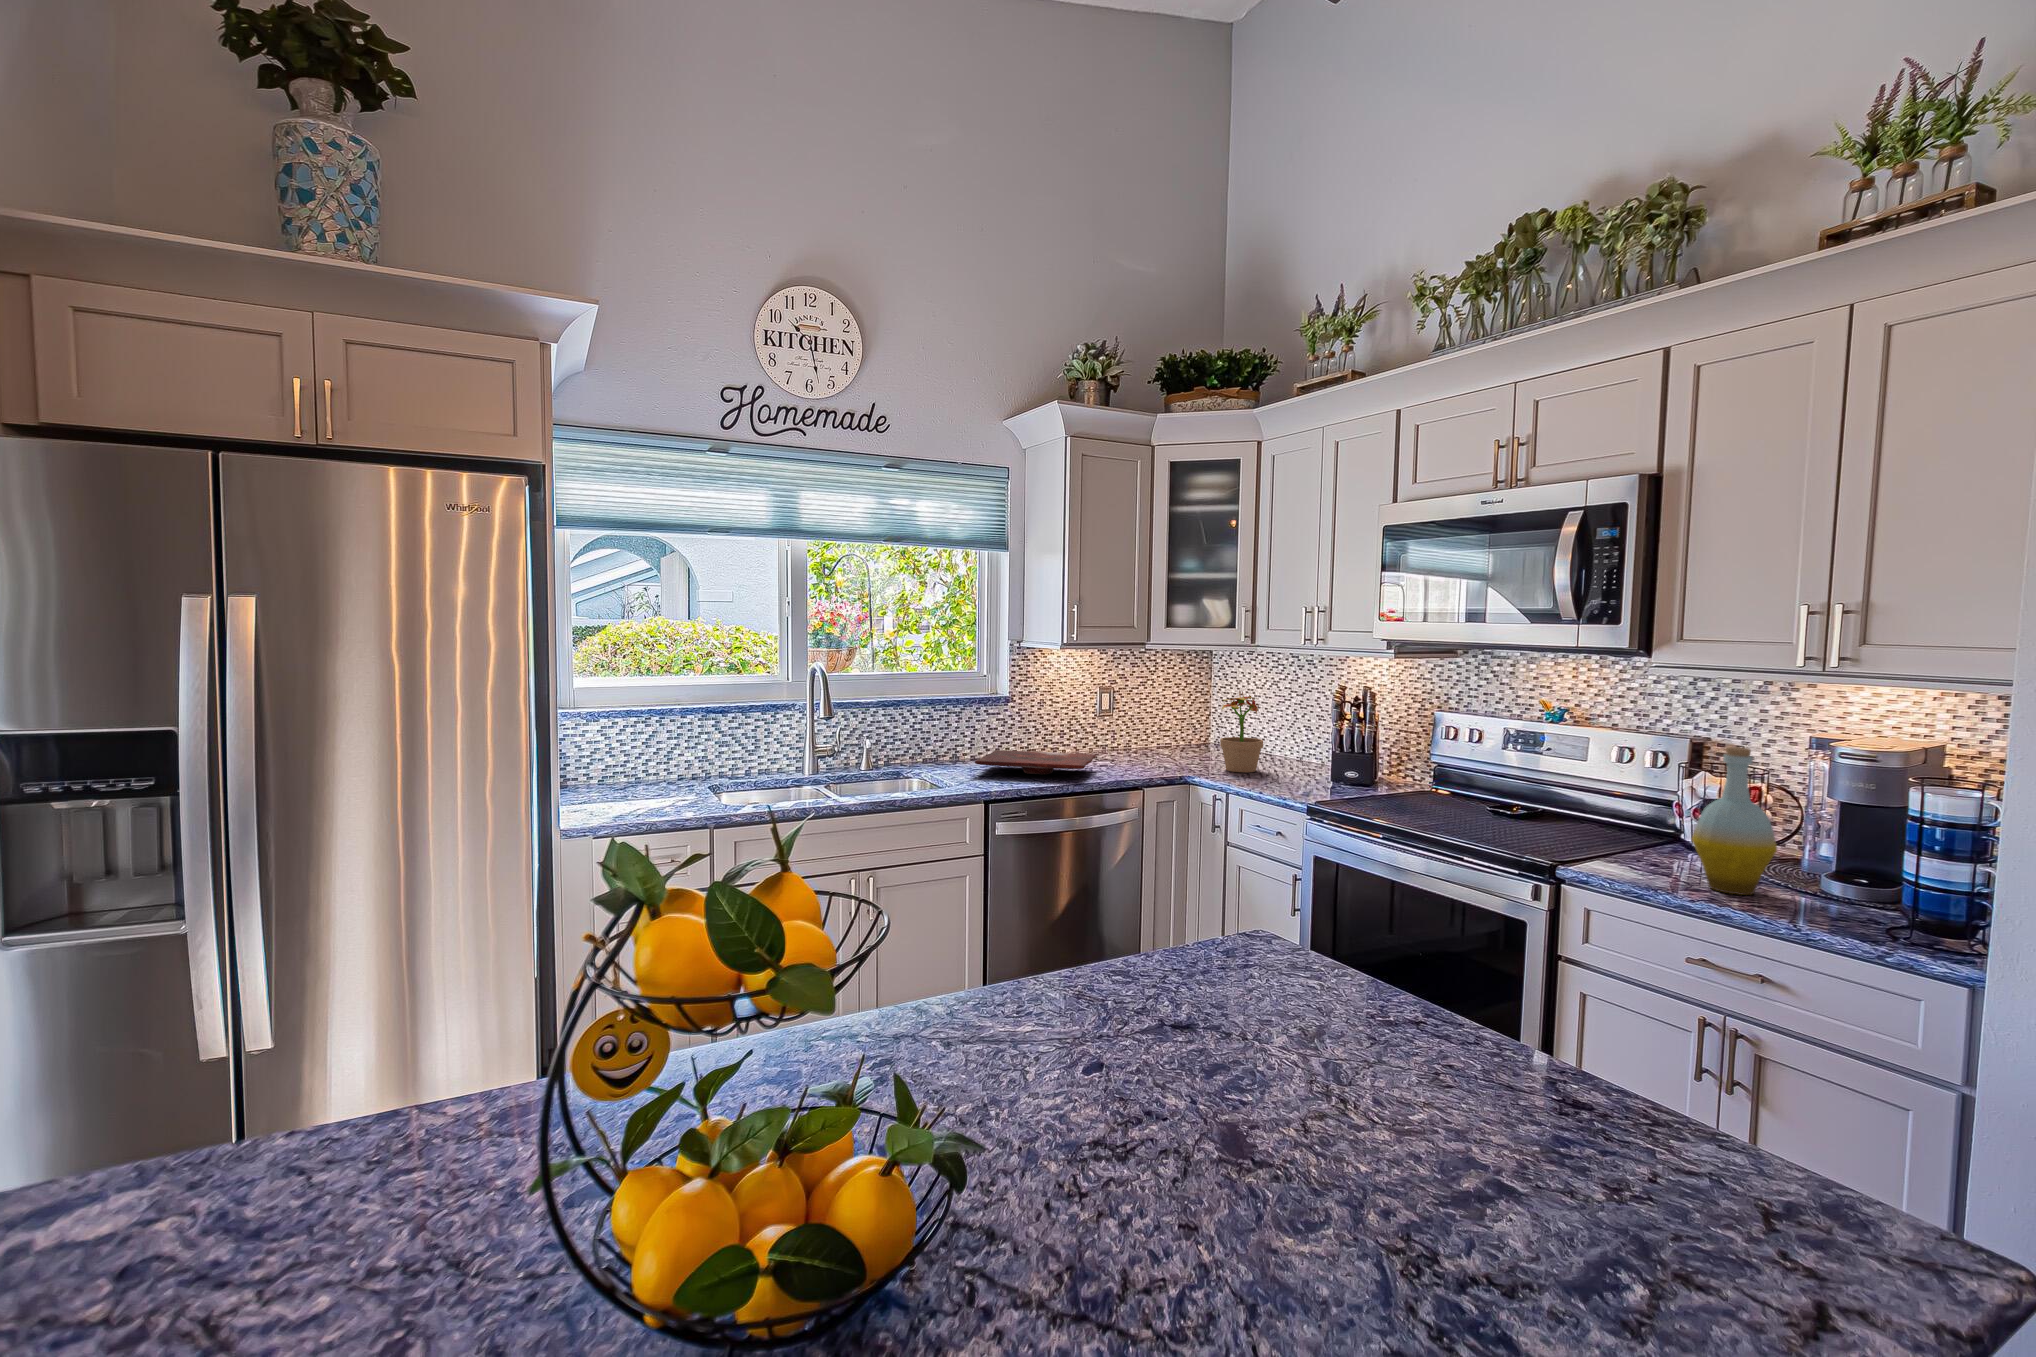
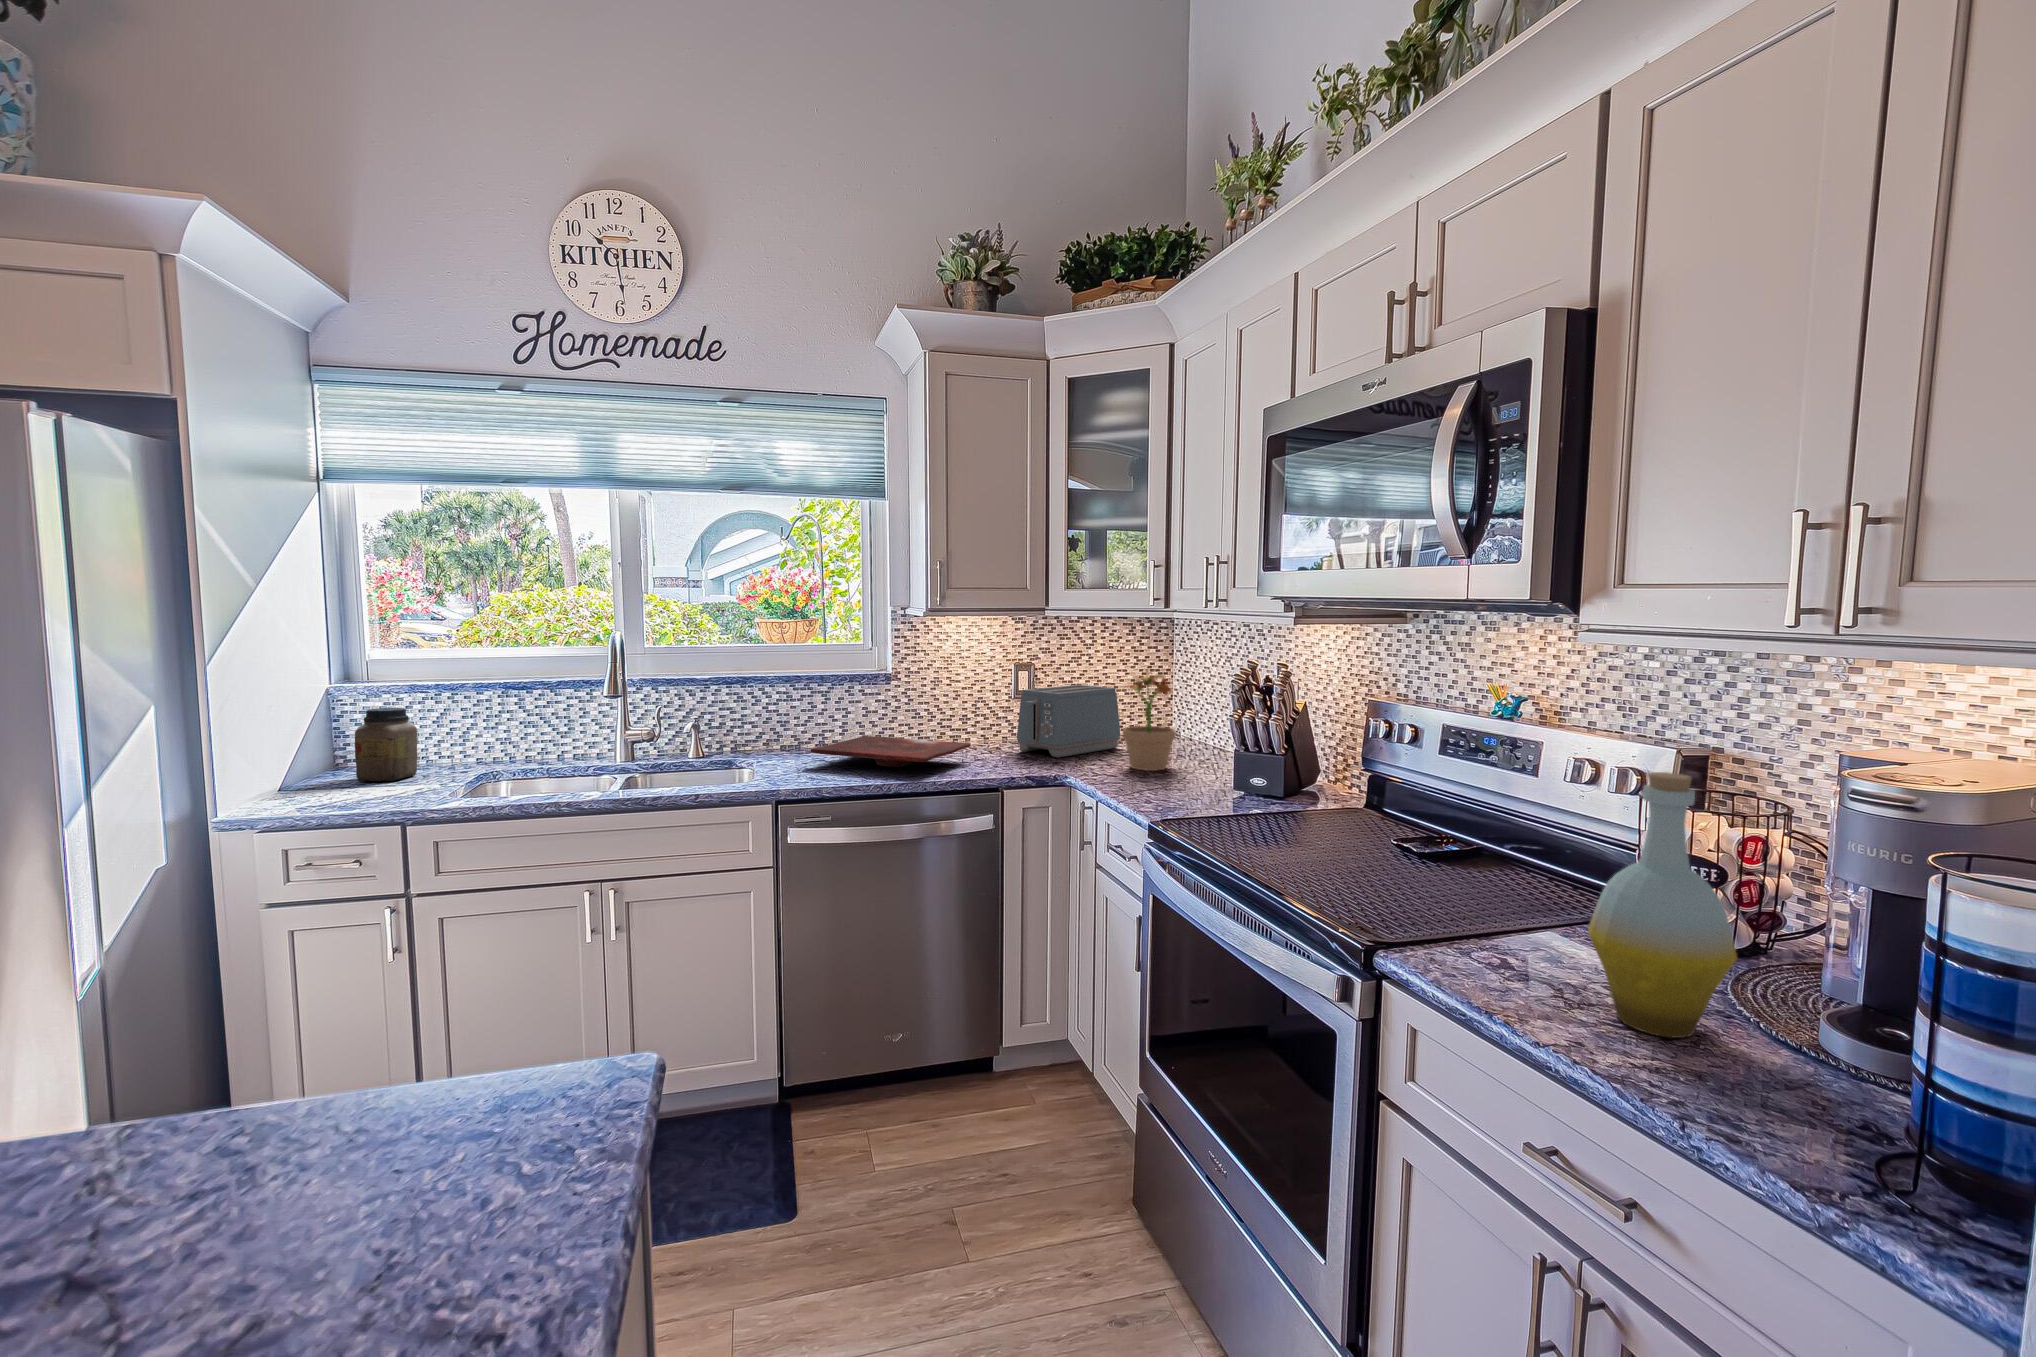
toaster: none [1118,705,1195,765] -> present [1017,685,1121,758]
jar: none [596,731,640,797] -> present [355,708,417,781]

